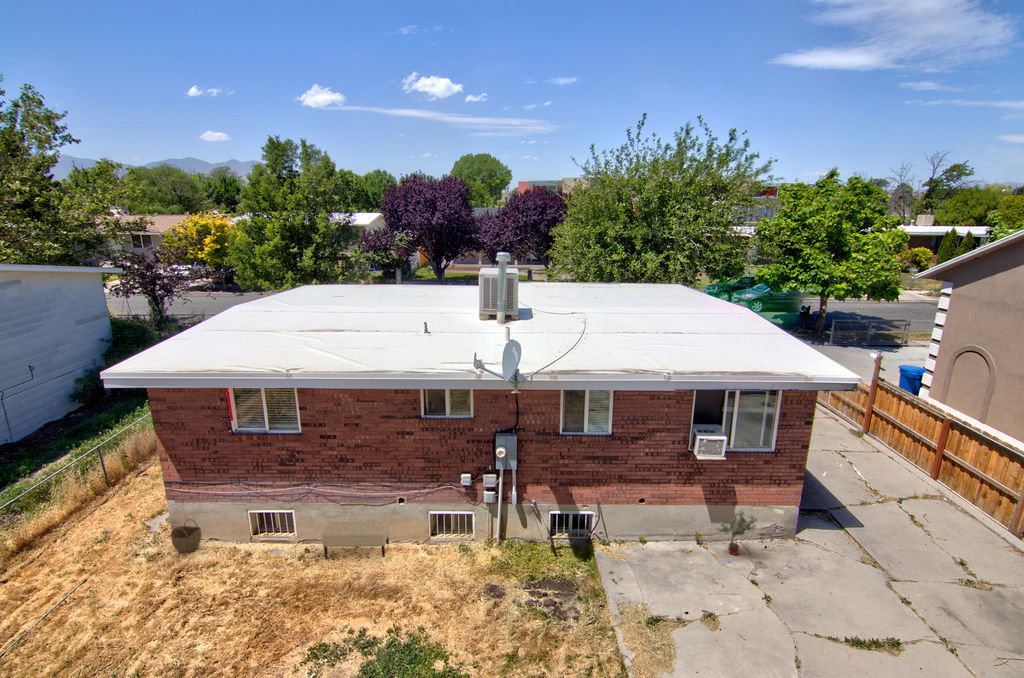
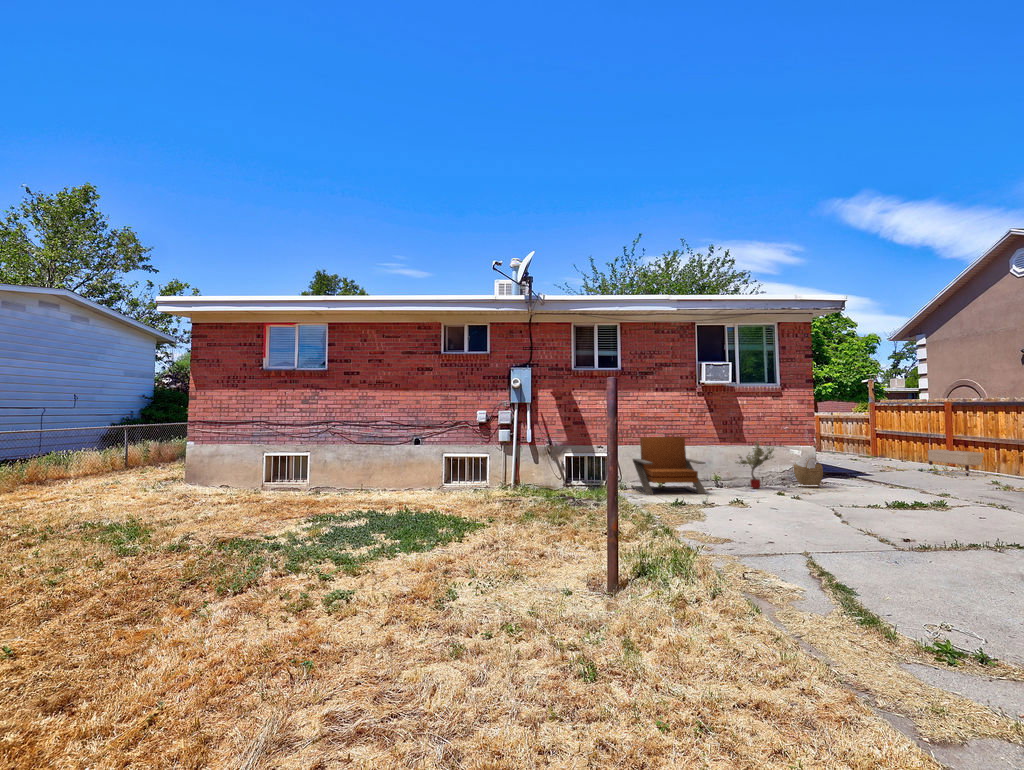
lounge chair: none [615,504,686,576] -> present [633,437,706,495]
woven basket: present [171,519,201,553] -> present [793,458,823,488]
bench: present [322,521,389,558] -> present [928,450,987,476]

